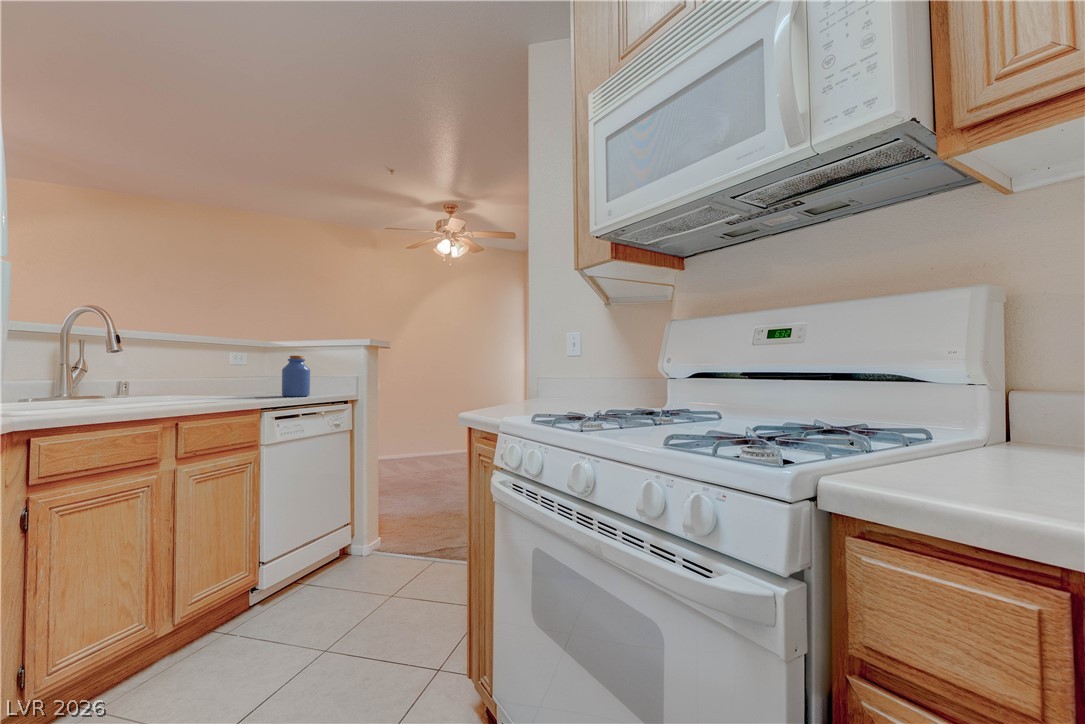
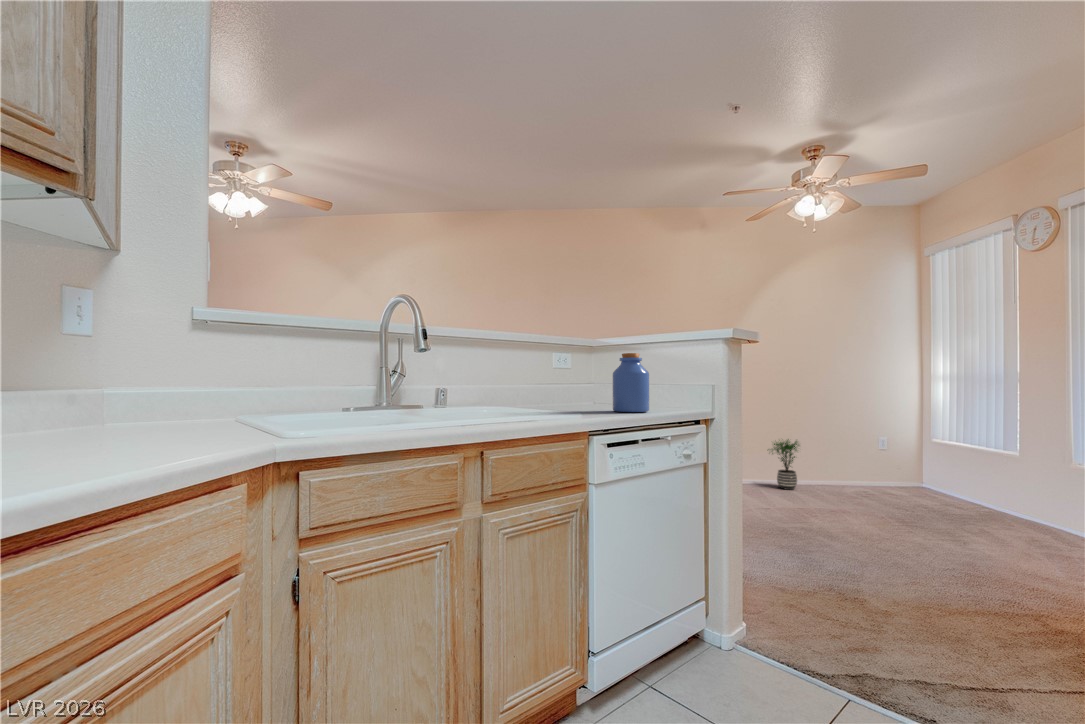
potted plant: none [421,415,448,454] -> present [768,439,799,490]

